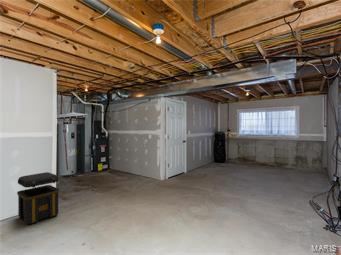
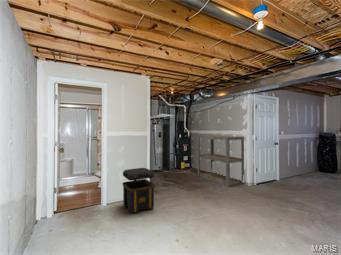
shelving unit: none [114,136,158,185] -> present [197,136,244,187]

